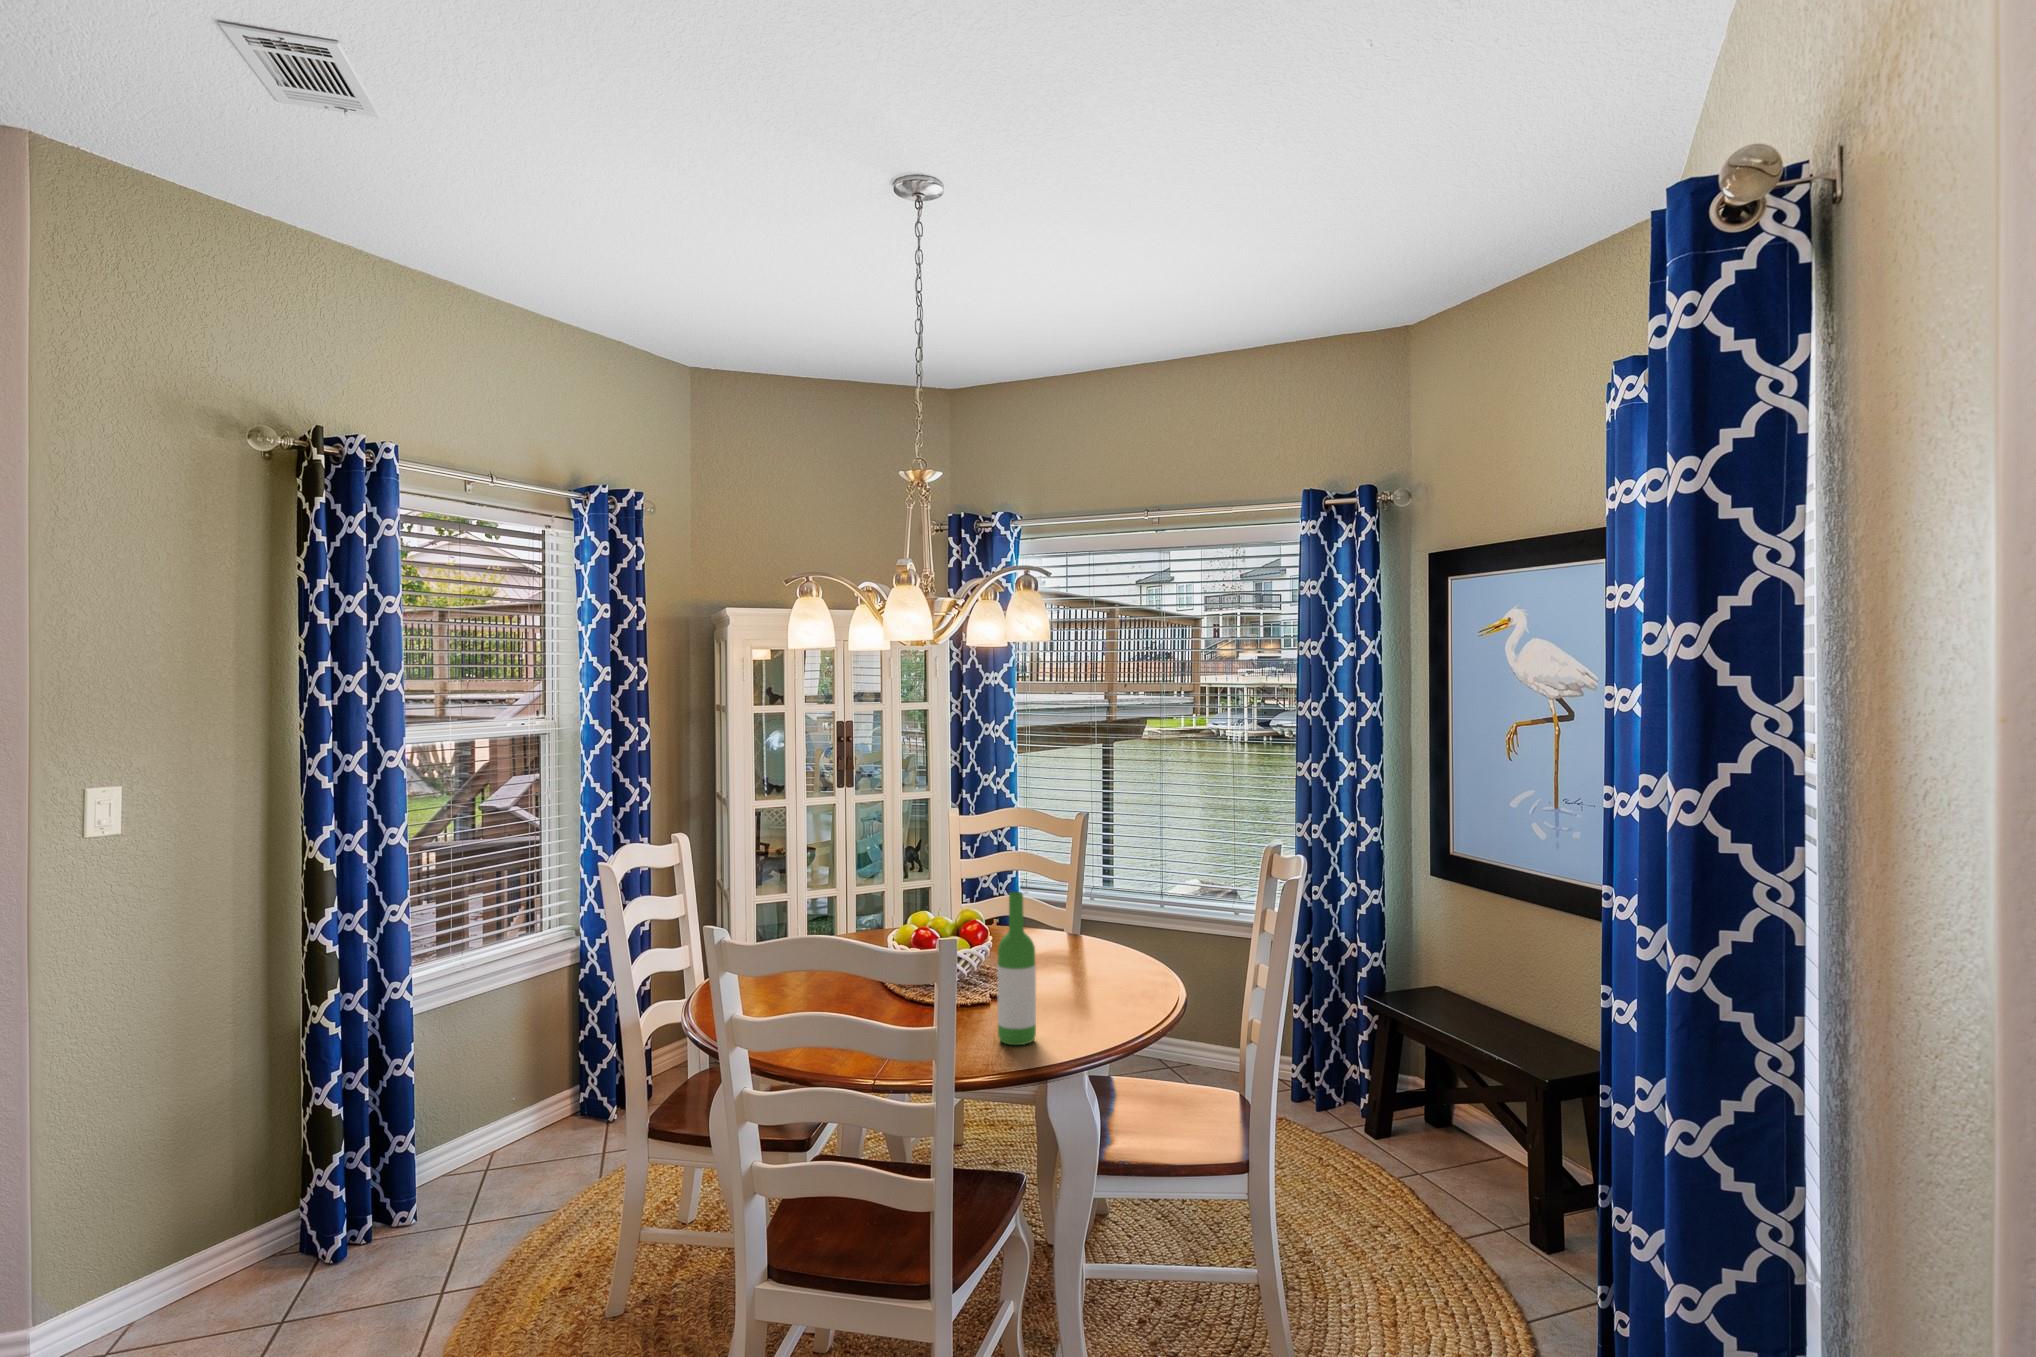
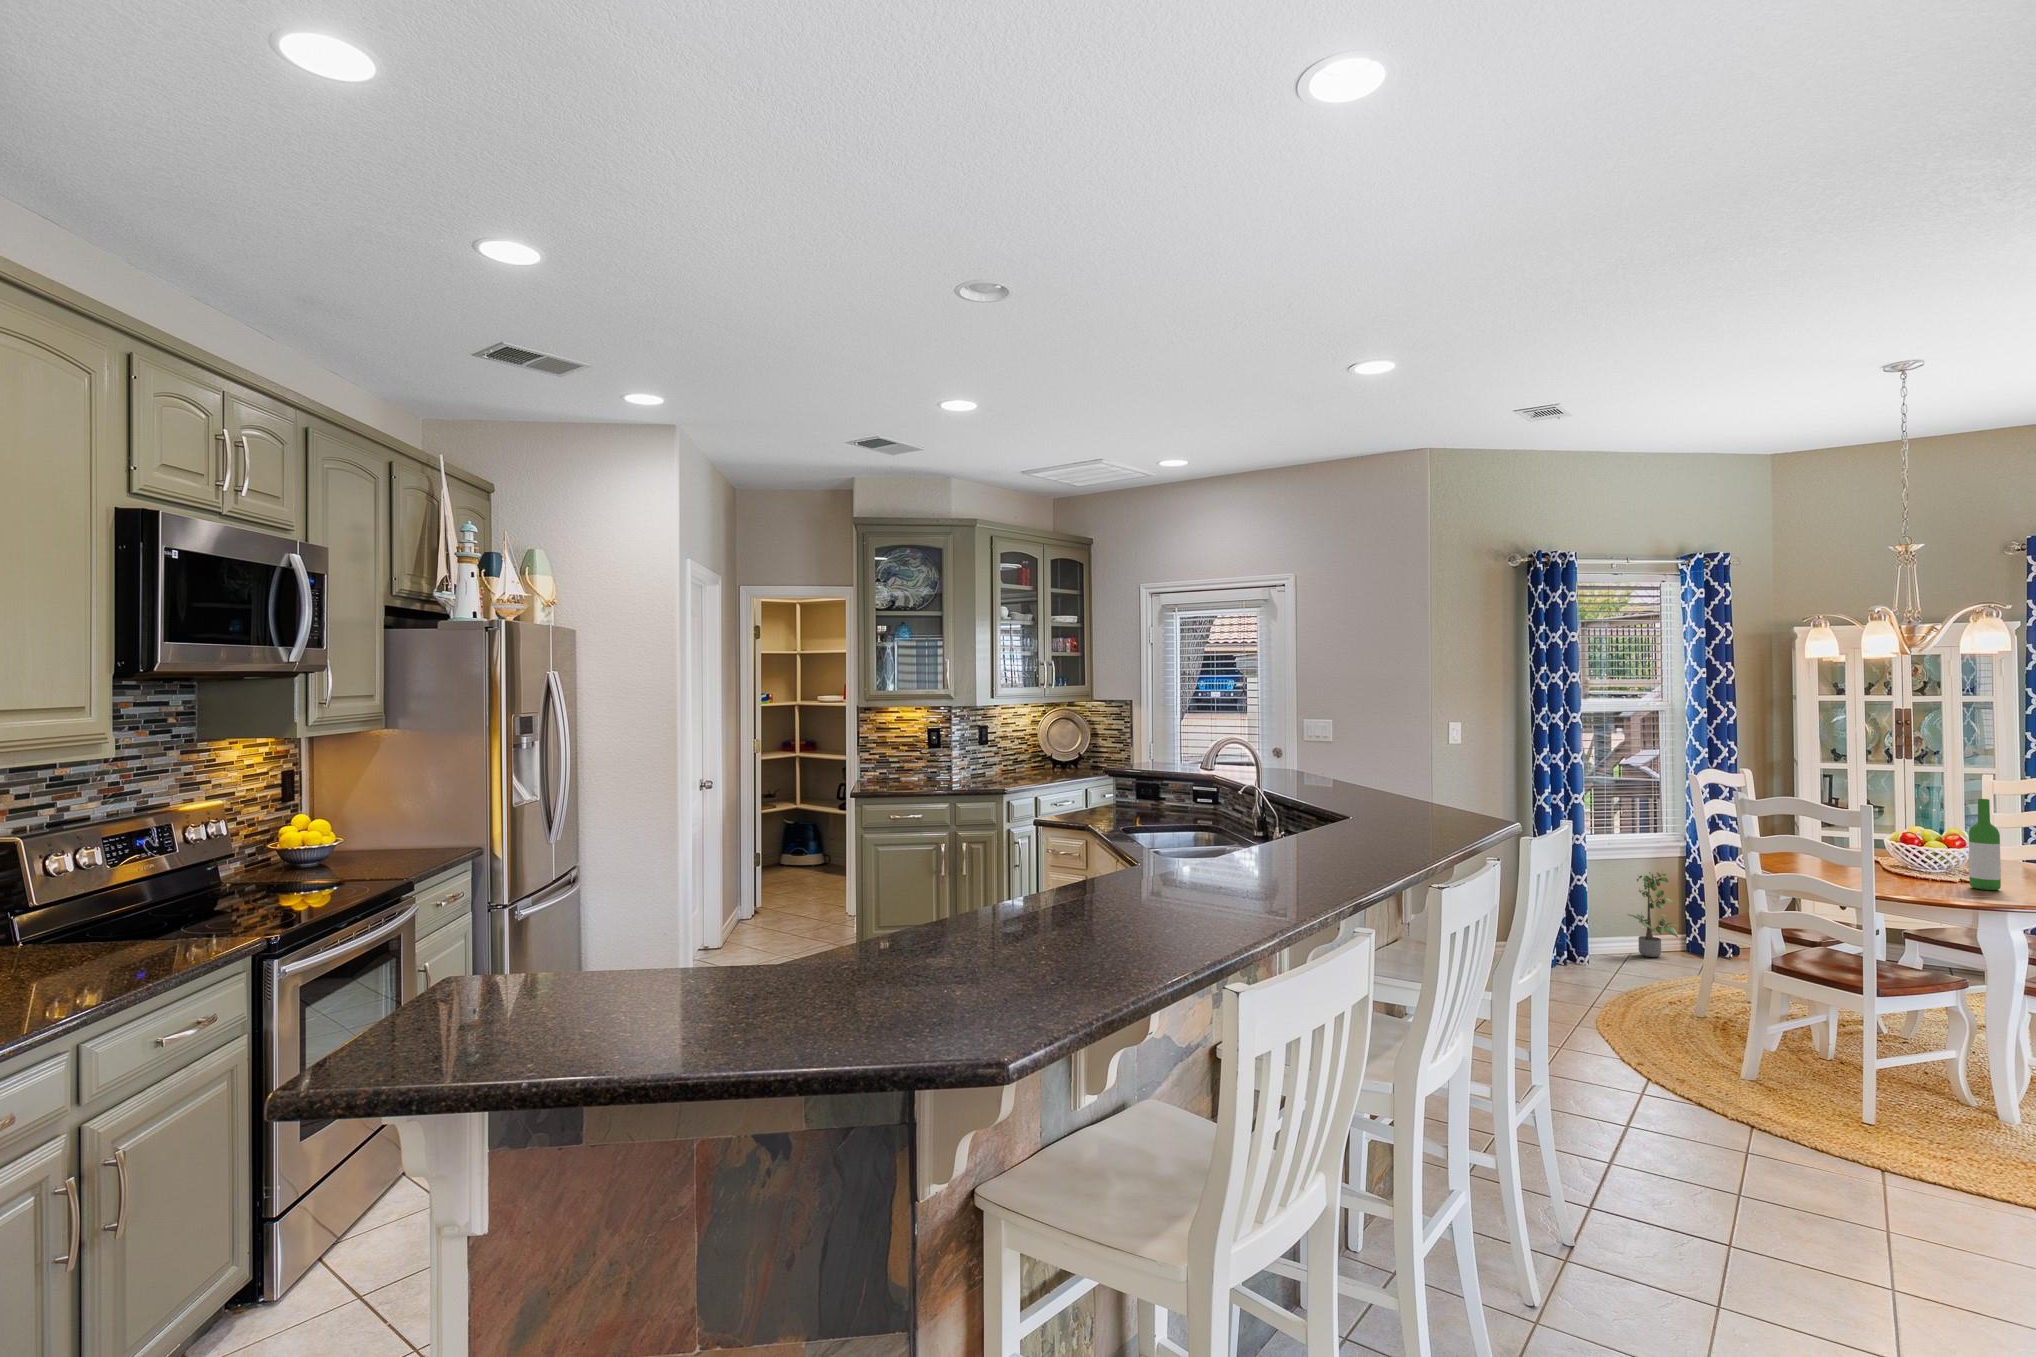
potted plant: none [487,998,570,1152] -> present [1628,872,1678,957]

